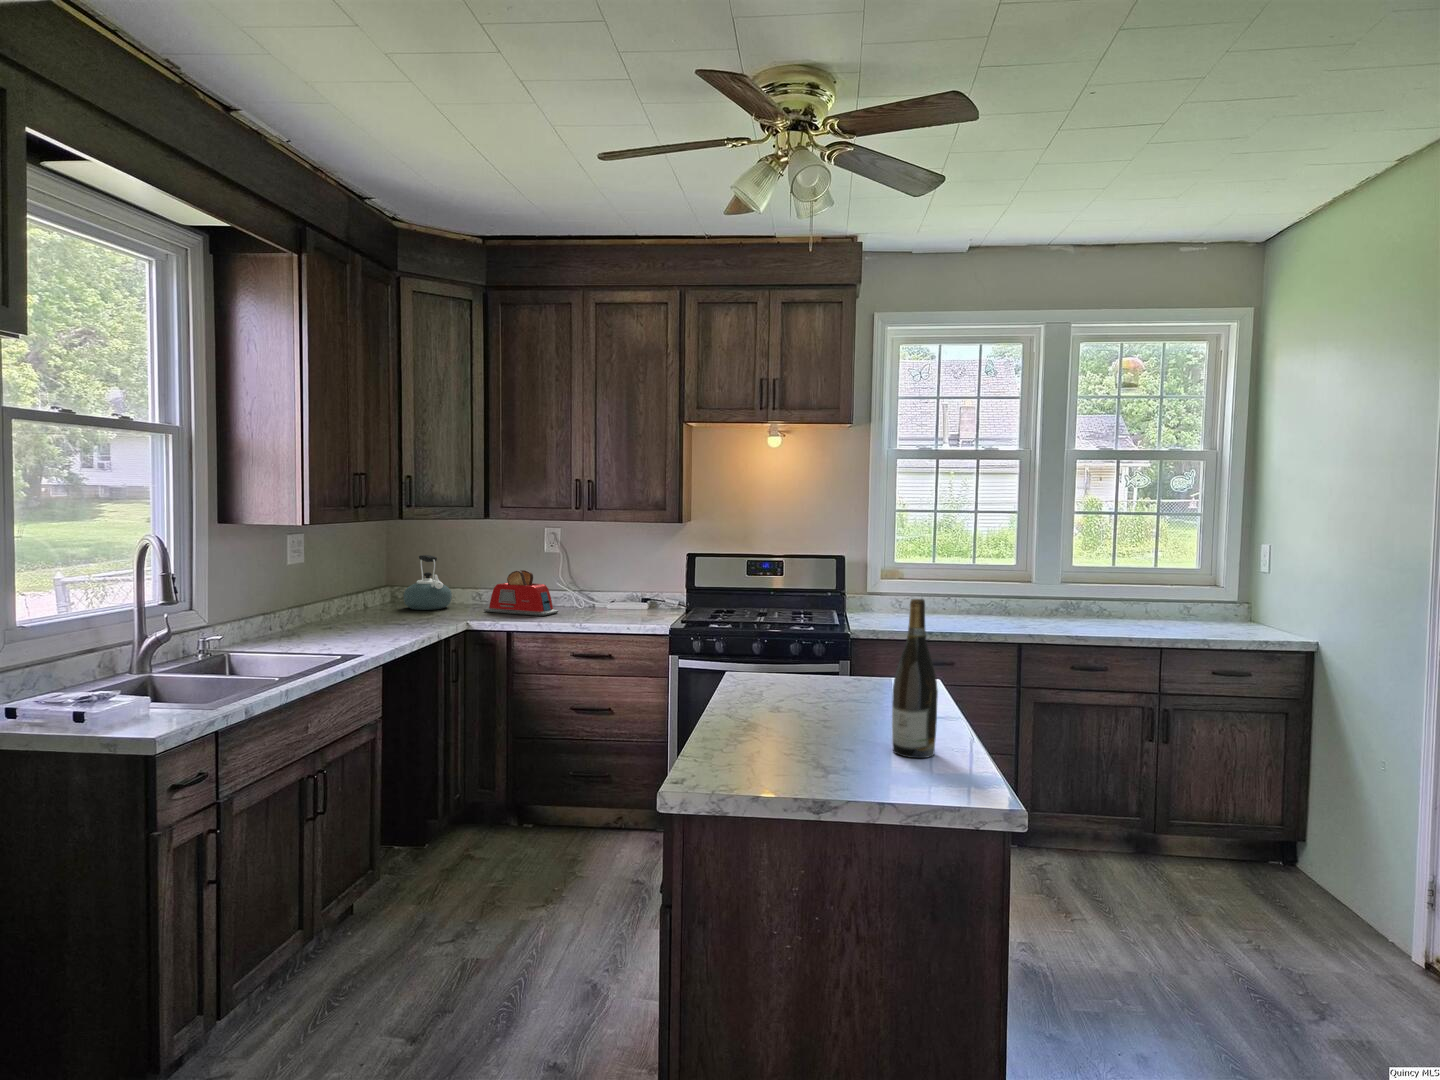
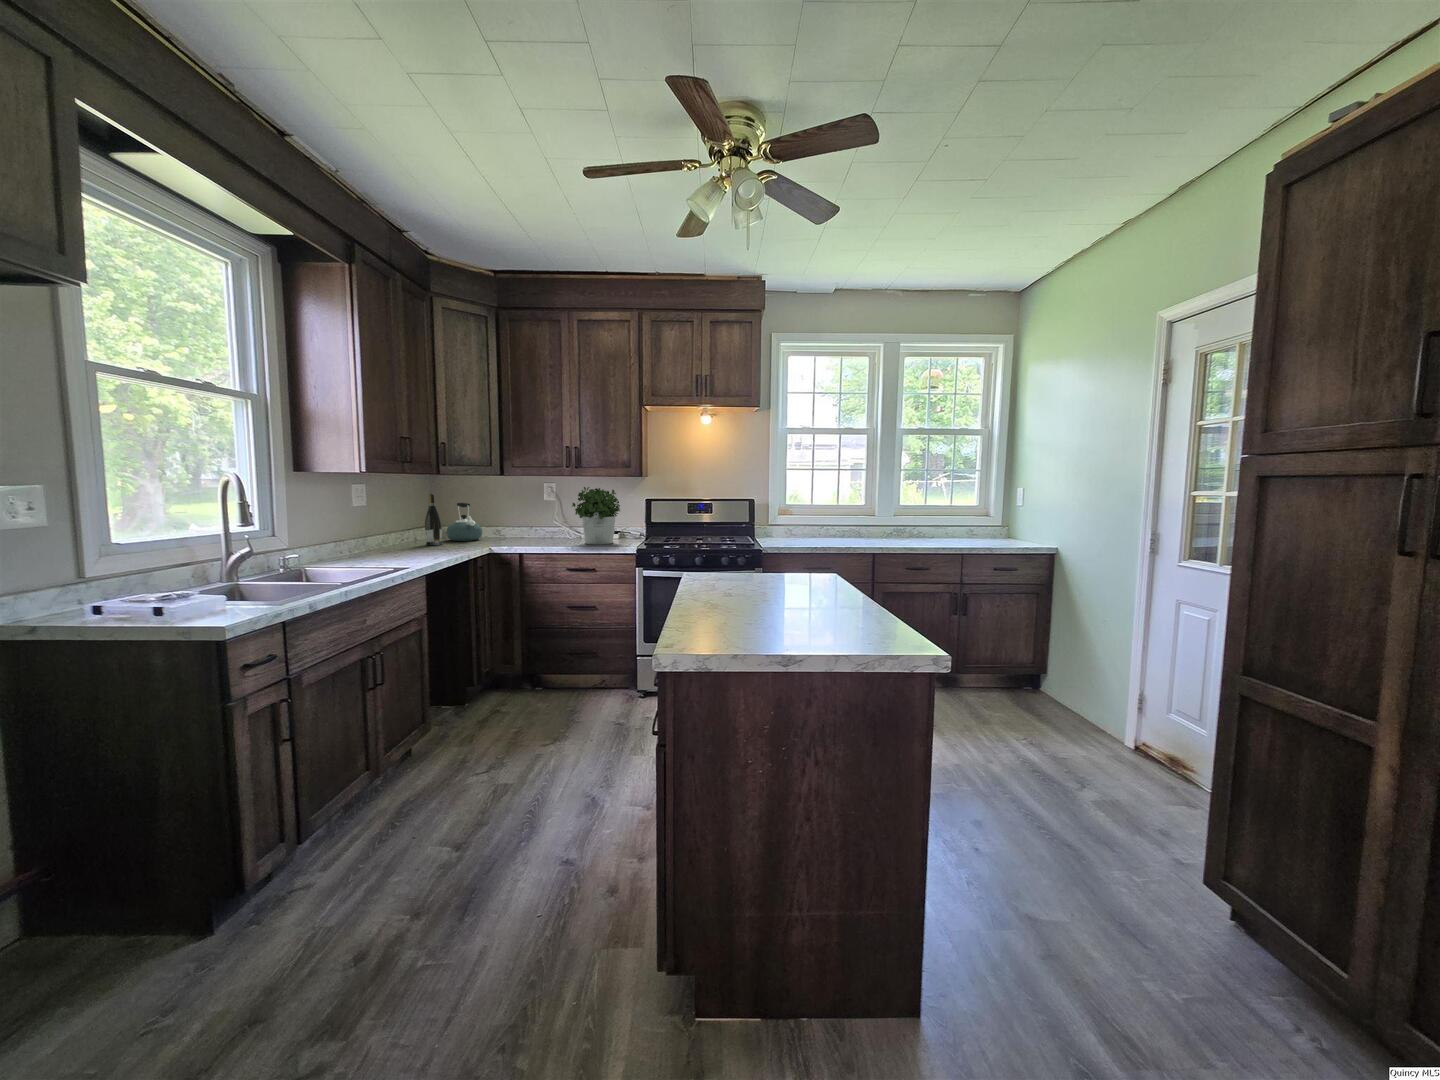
potted plant: none [576,537,646,621] -> present [572,487,620,545]
toaster: present [484,570,558,616] -> none [506,512,560,543]
wine bottle: present [892,599,938,758] -> present [425,494,442,545]

